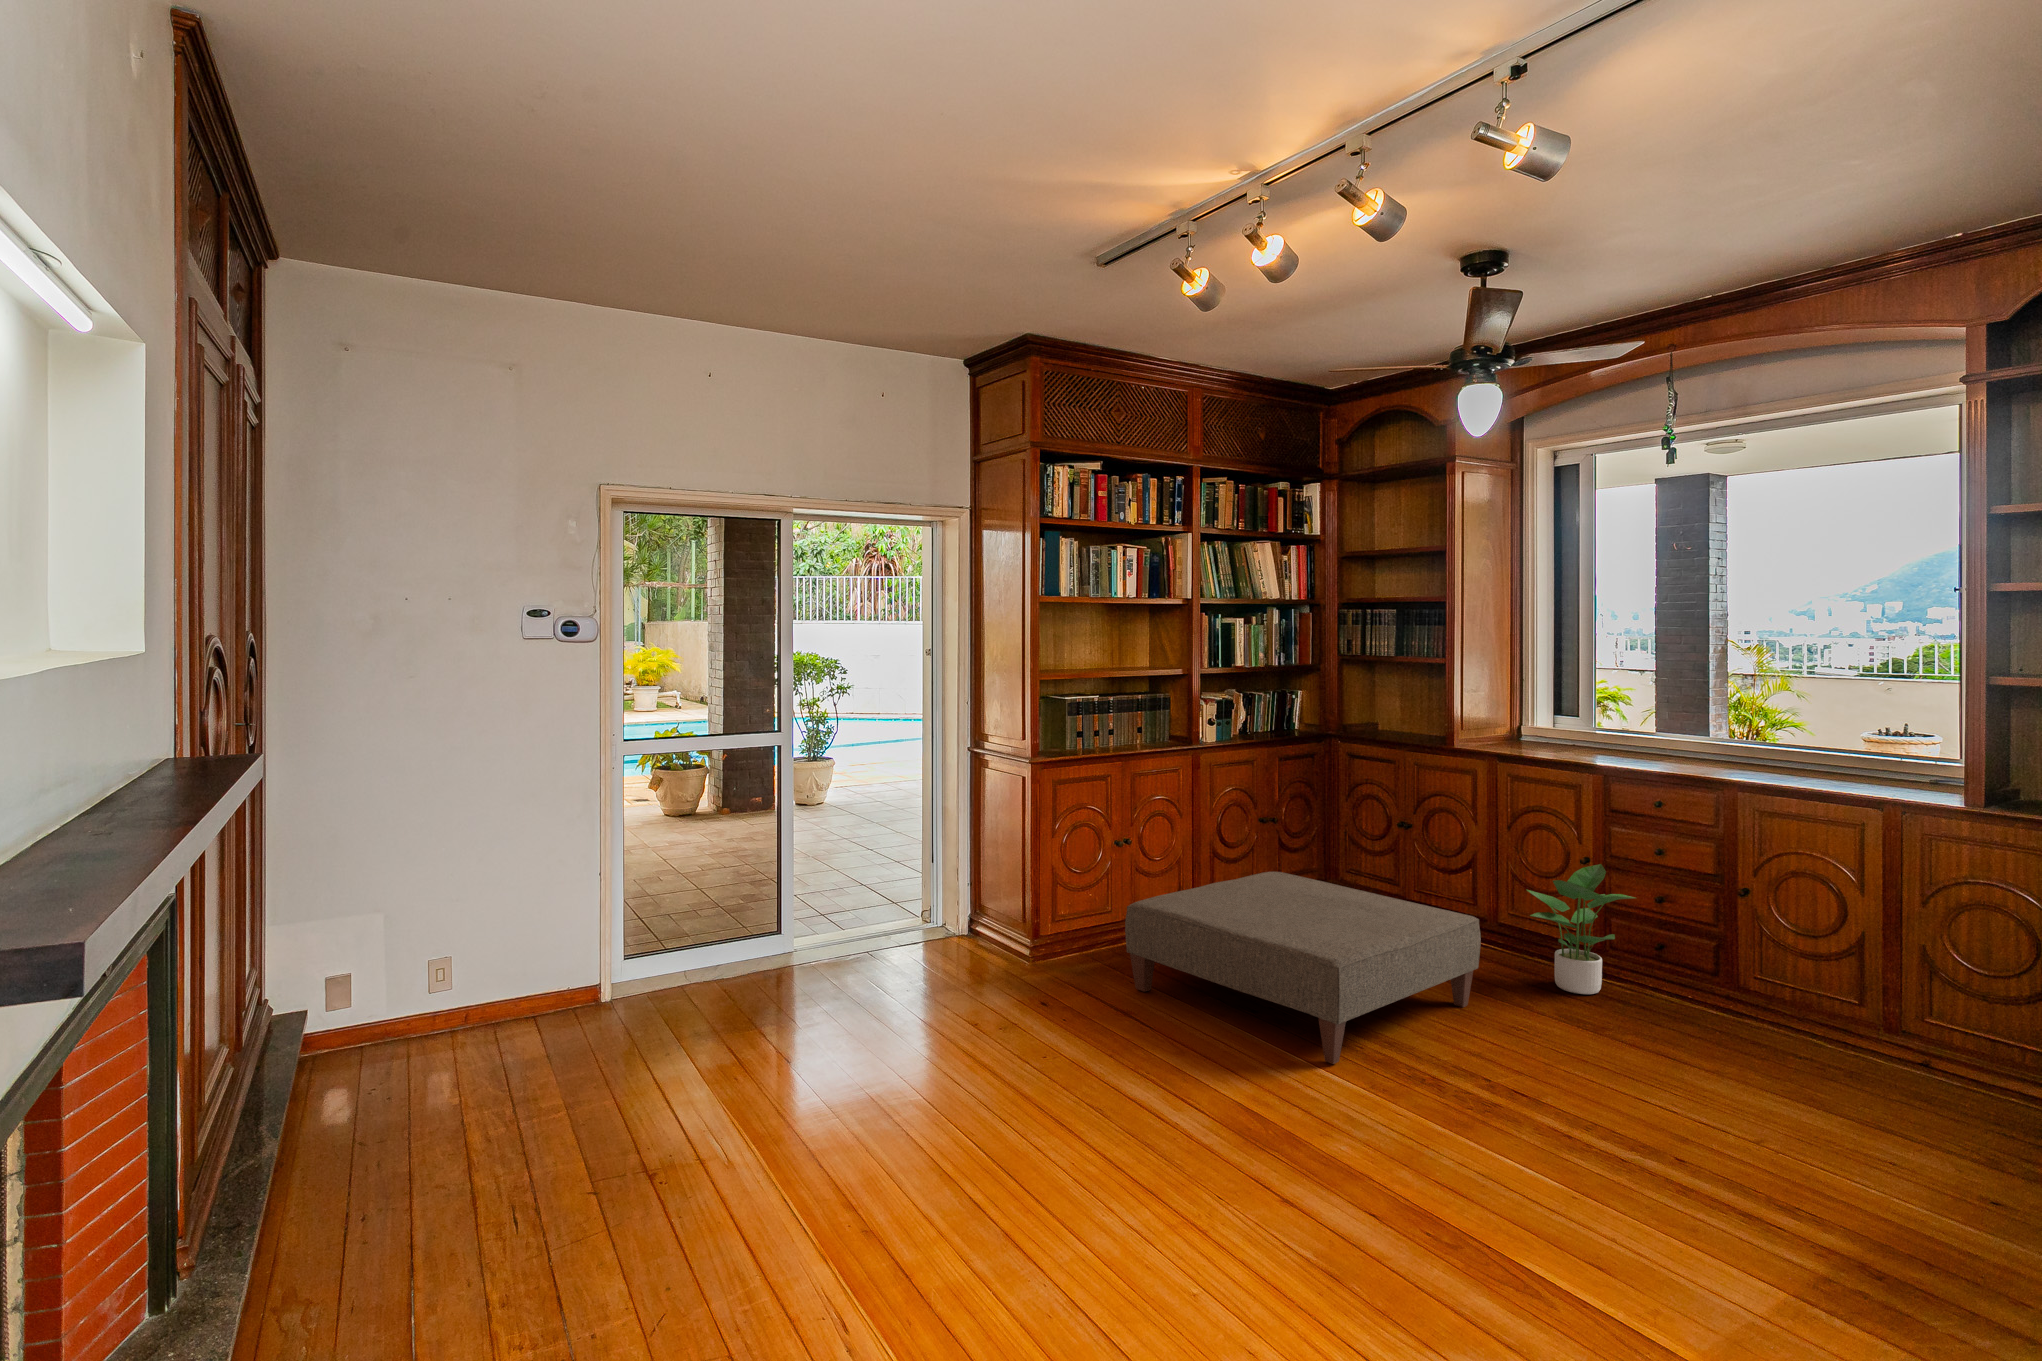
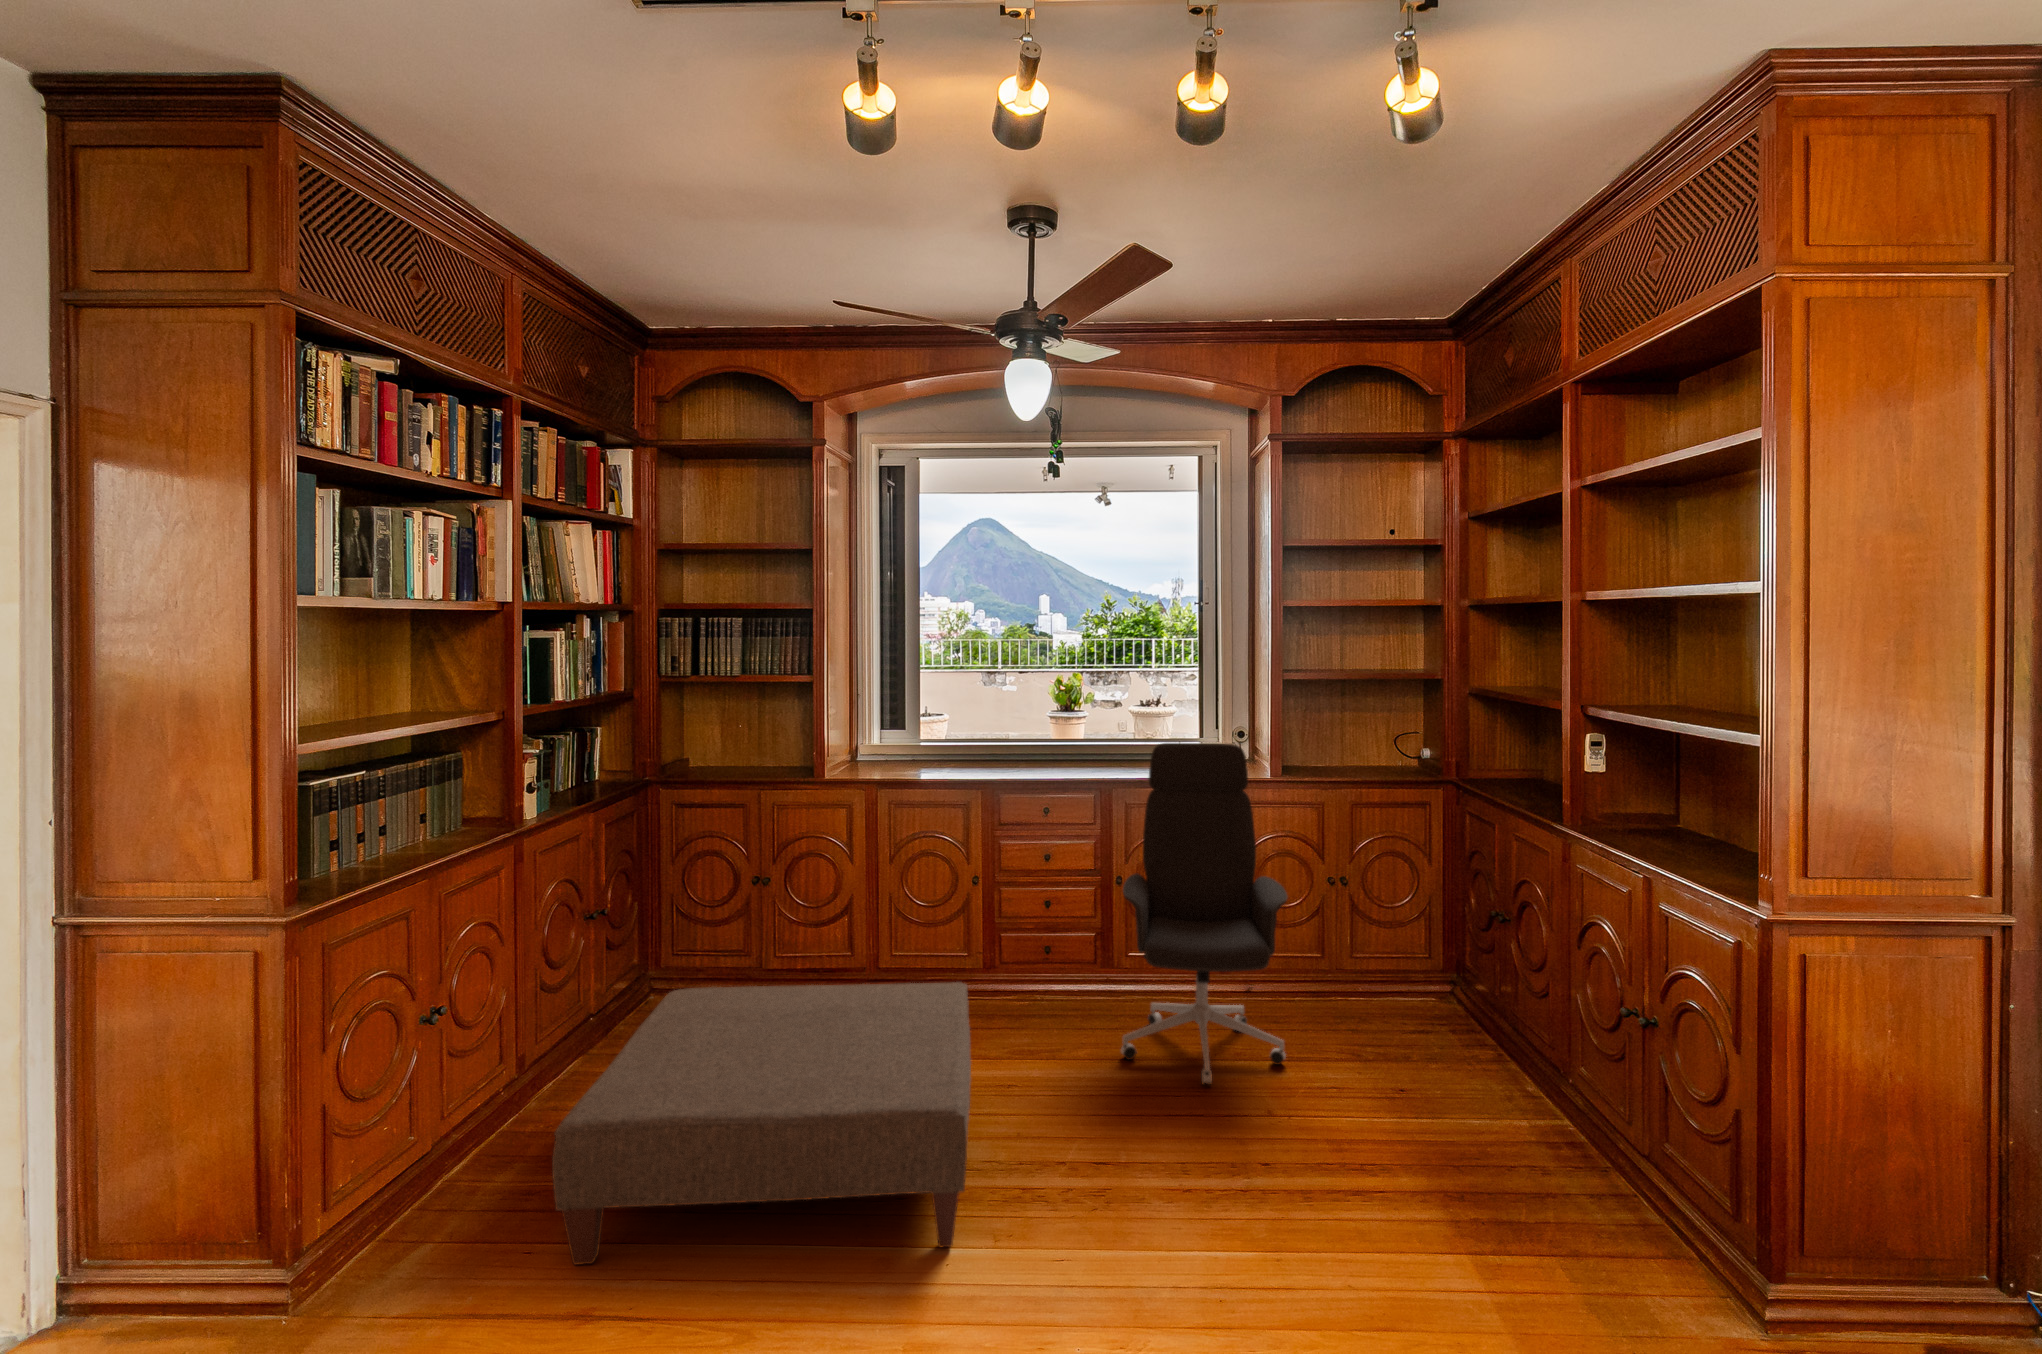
office chair: none [1651,736,1880,1105] -> present [1121,743,1287,1085]
potted plant: present [1527,864,1635,994] -> none [954,887,1051,1030]

